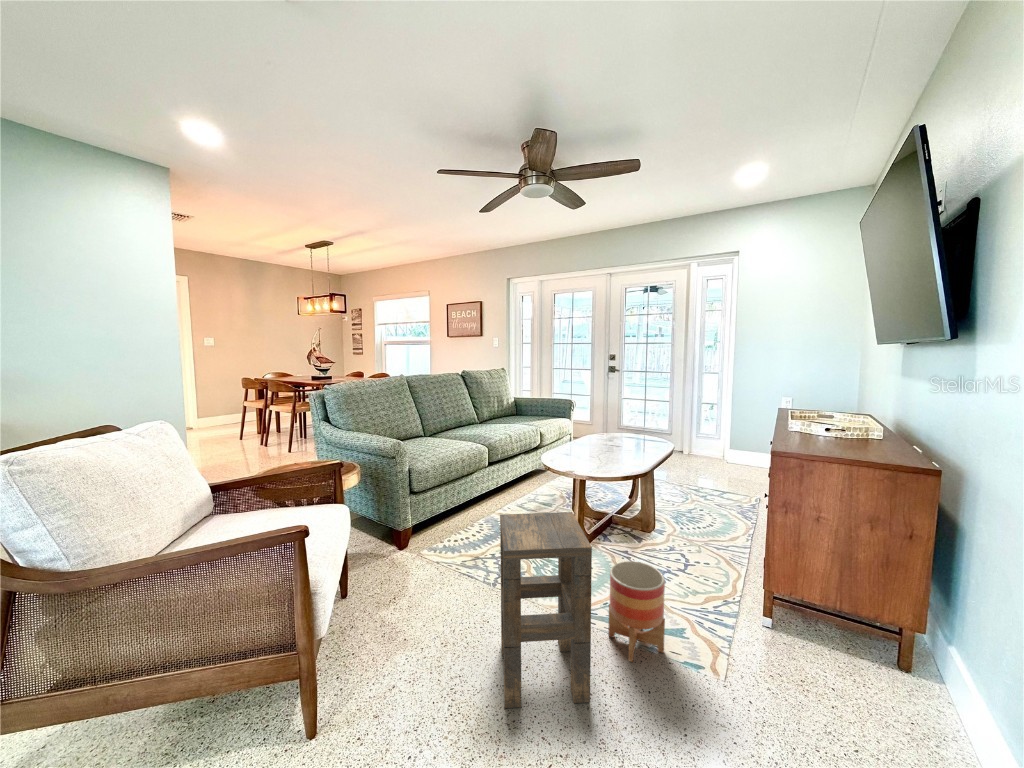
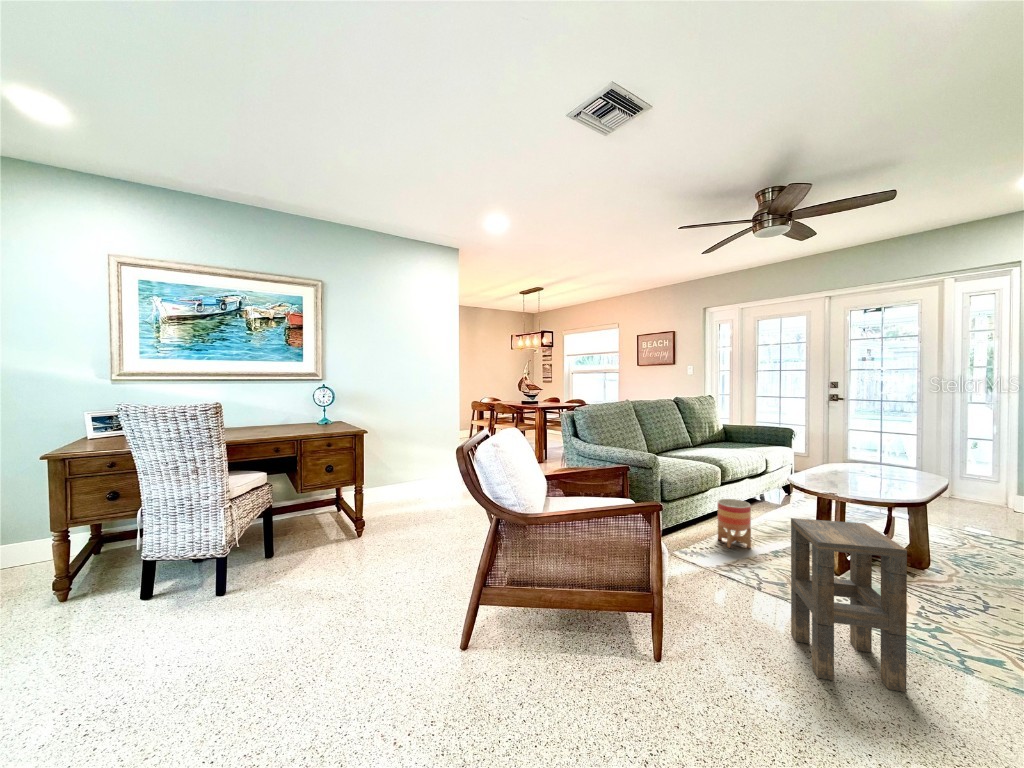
planter: present [608,561,665,662] -> present [718,499,751,548]

